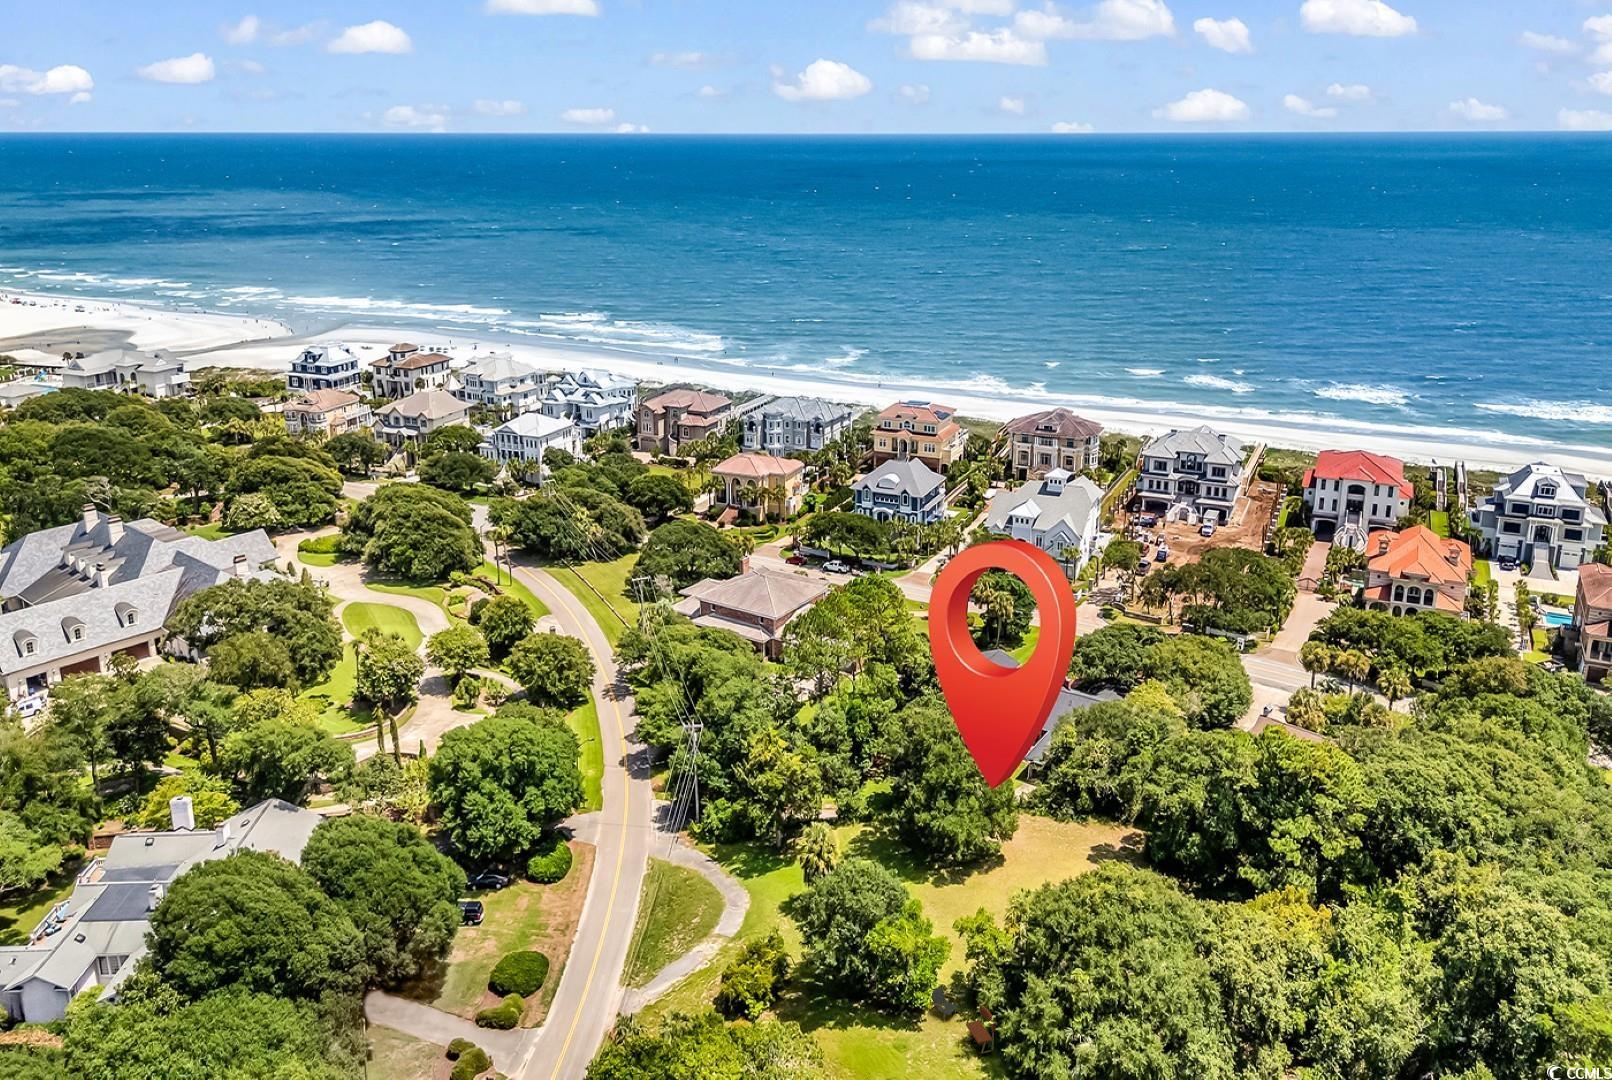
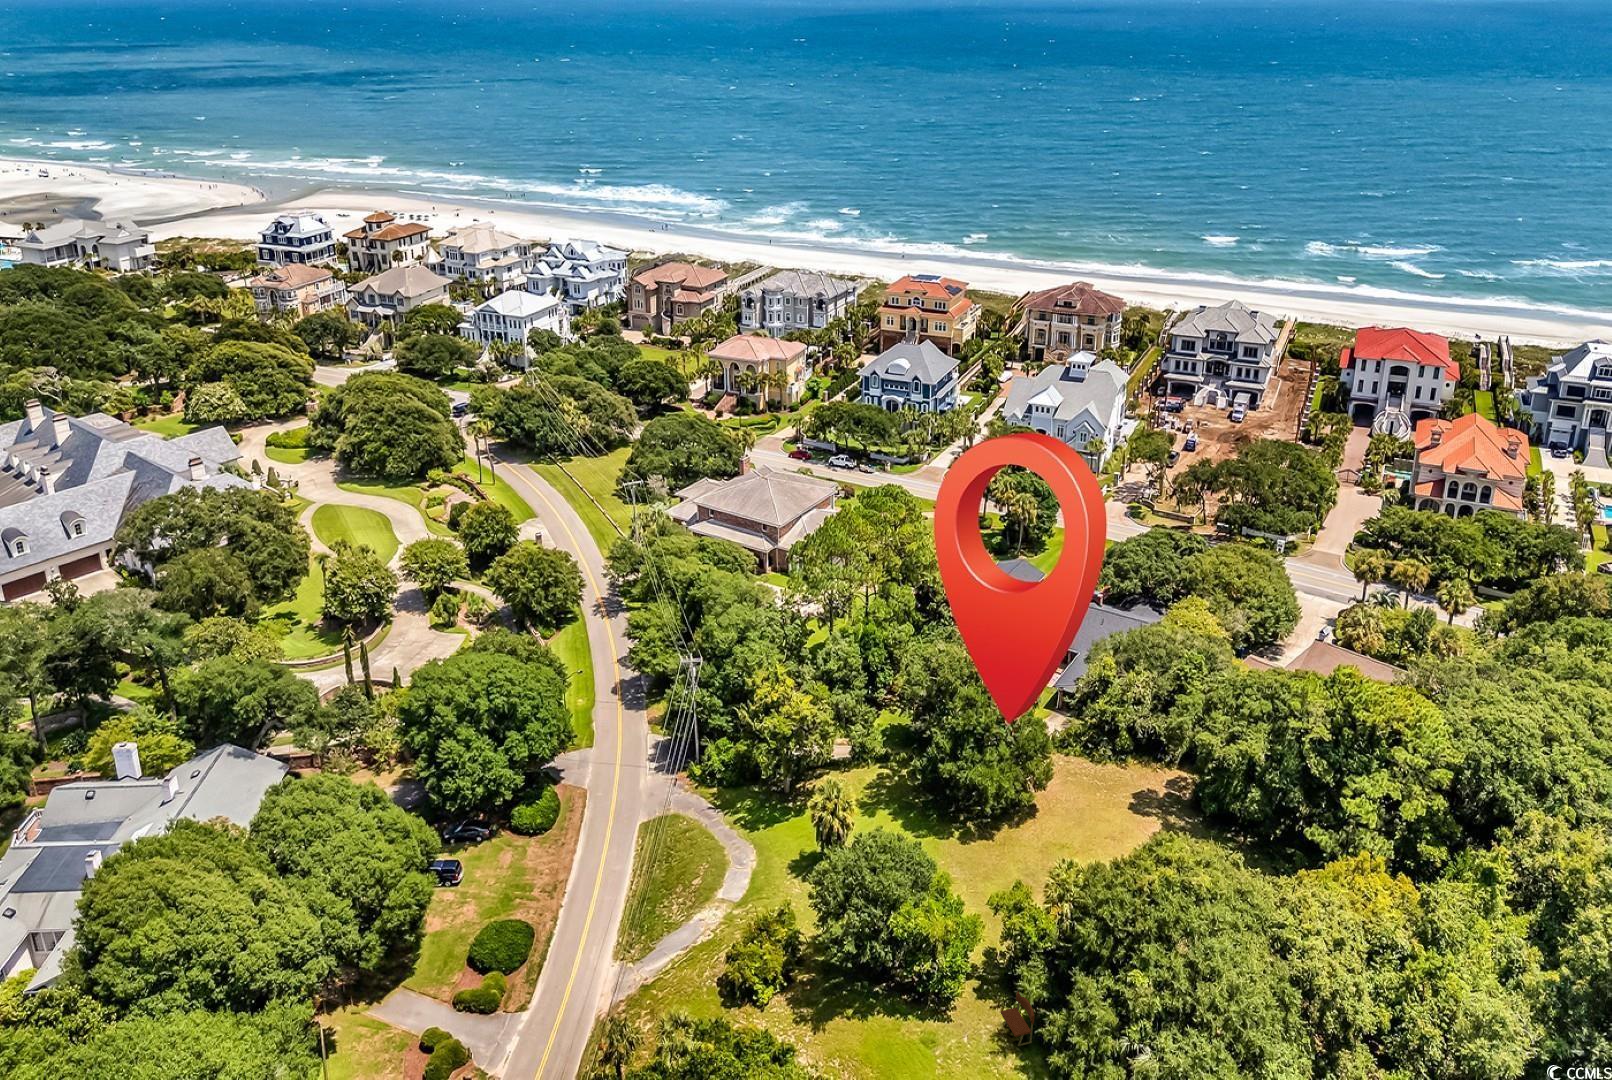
lounge chair: present [931,986,958,1022] -> none [960,966,991,1007]

